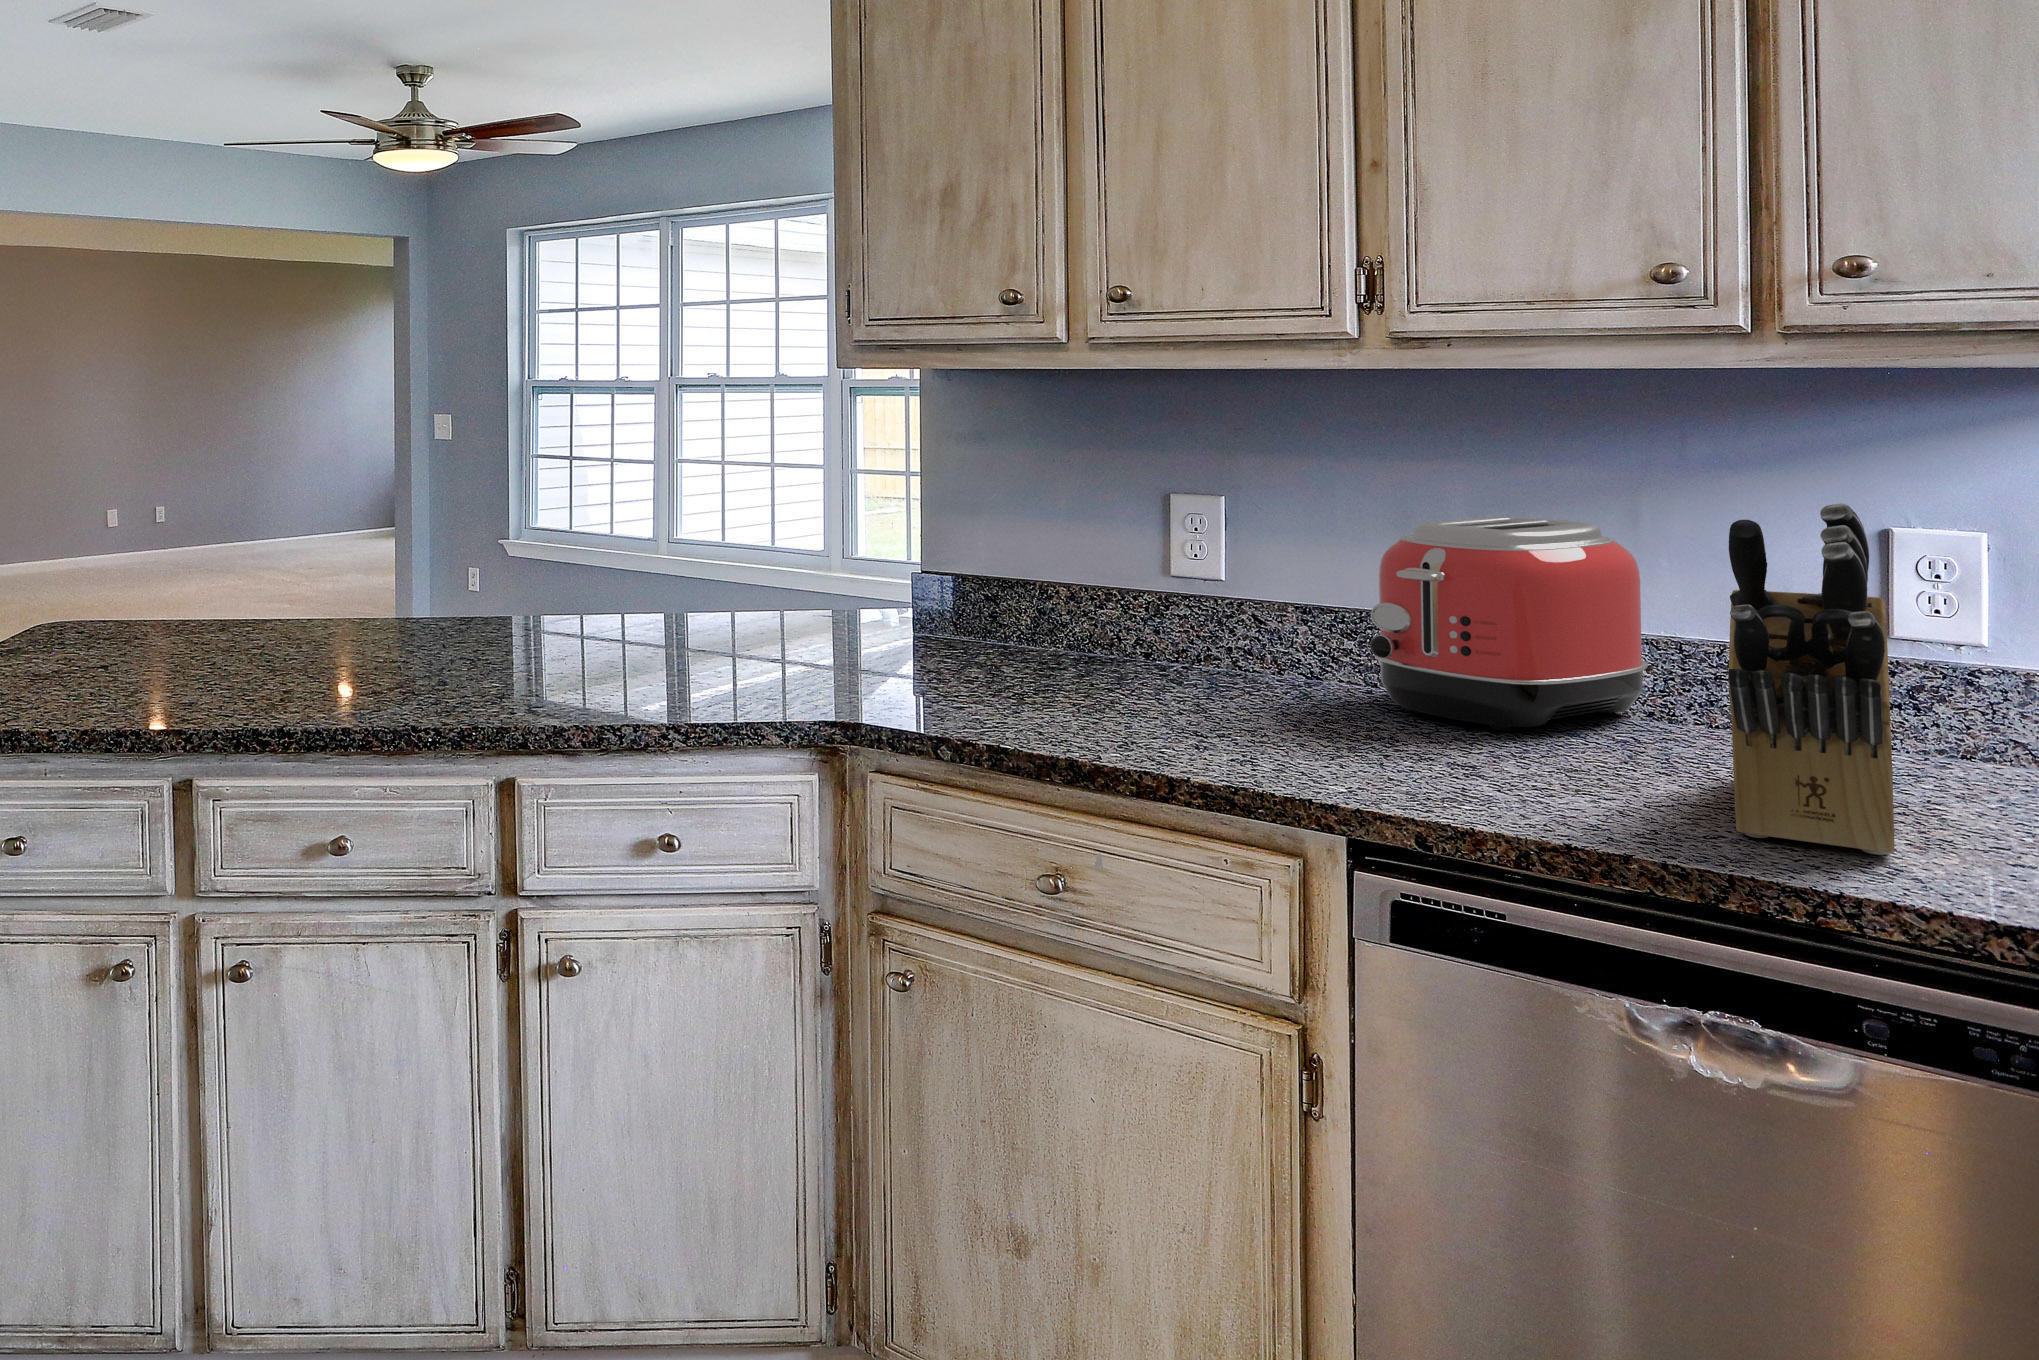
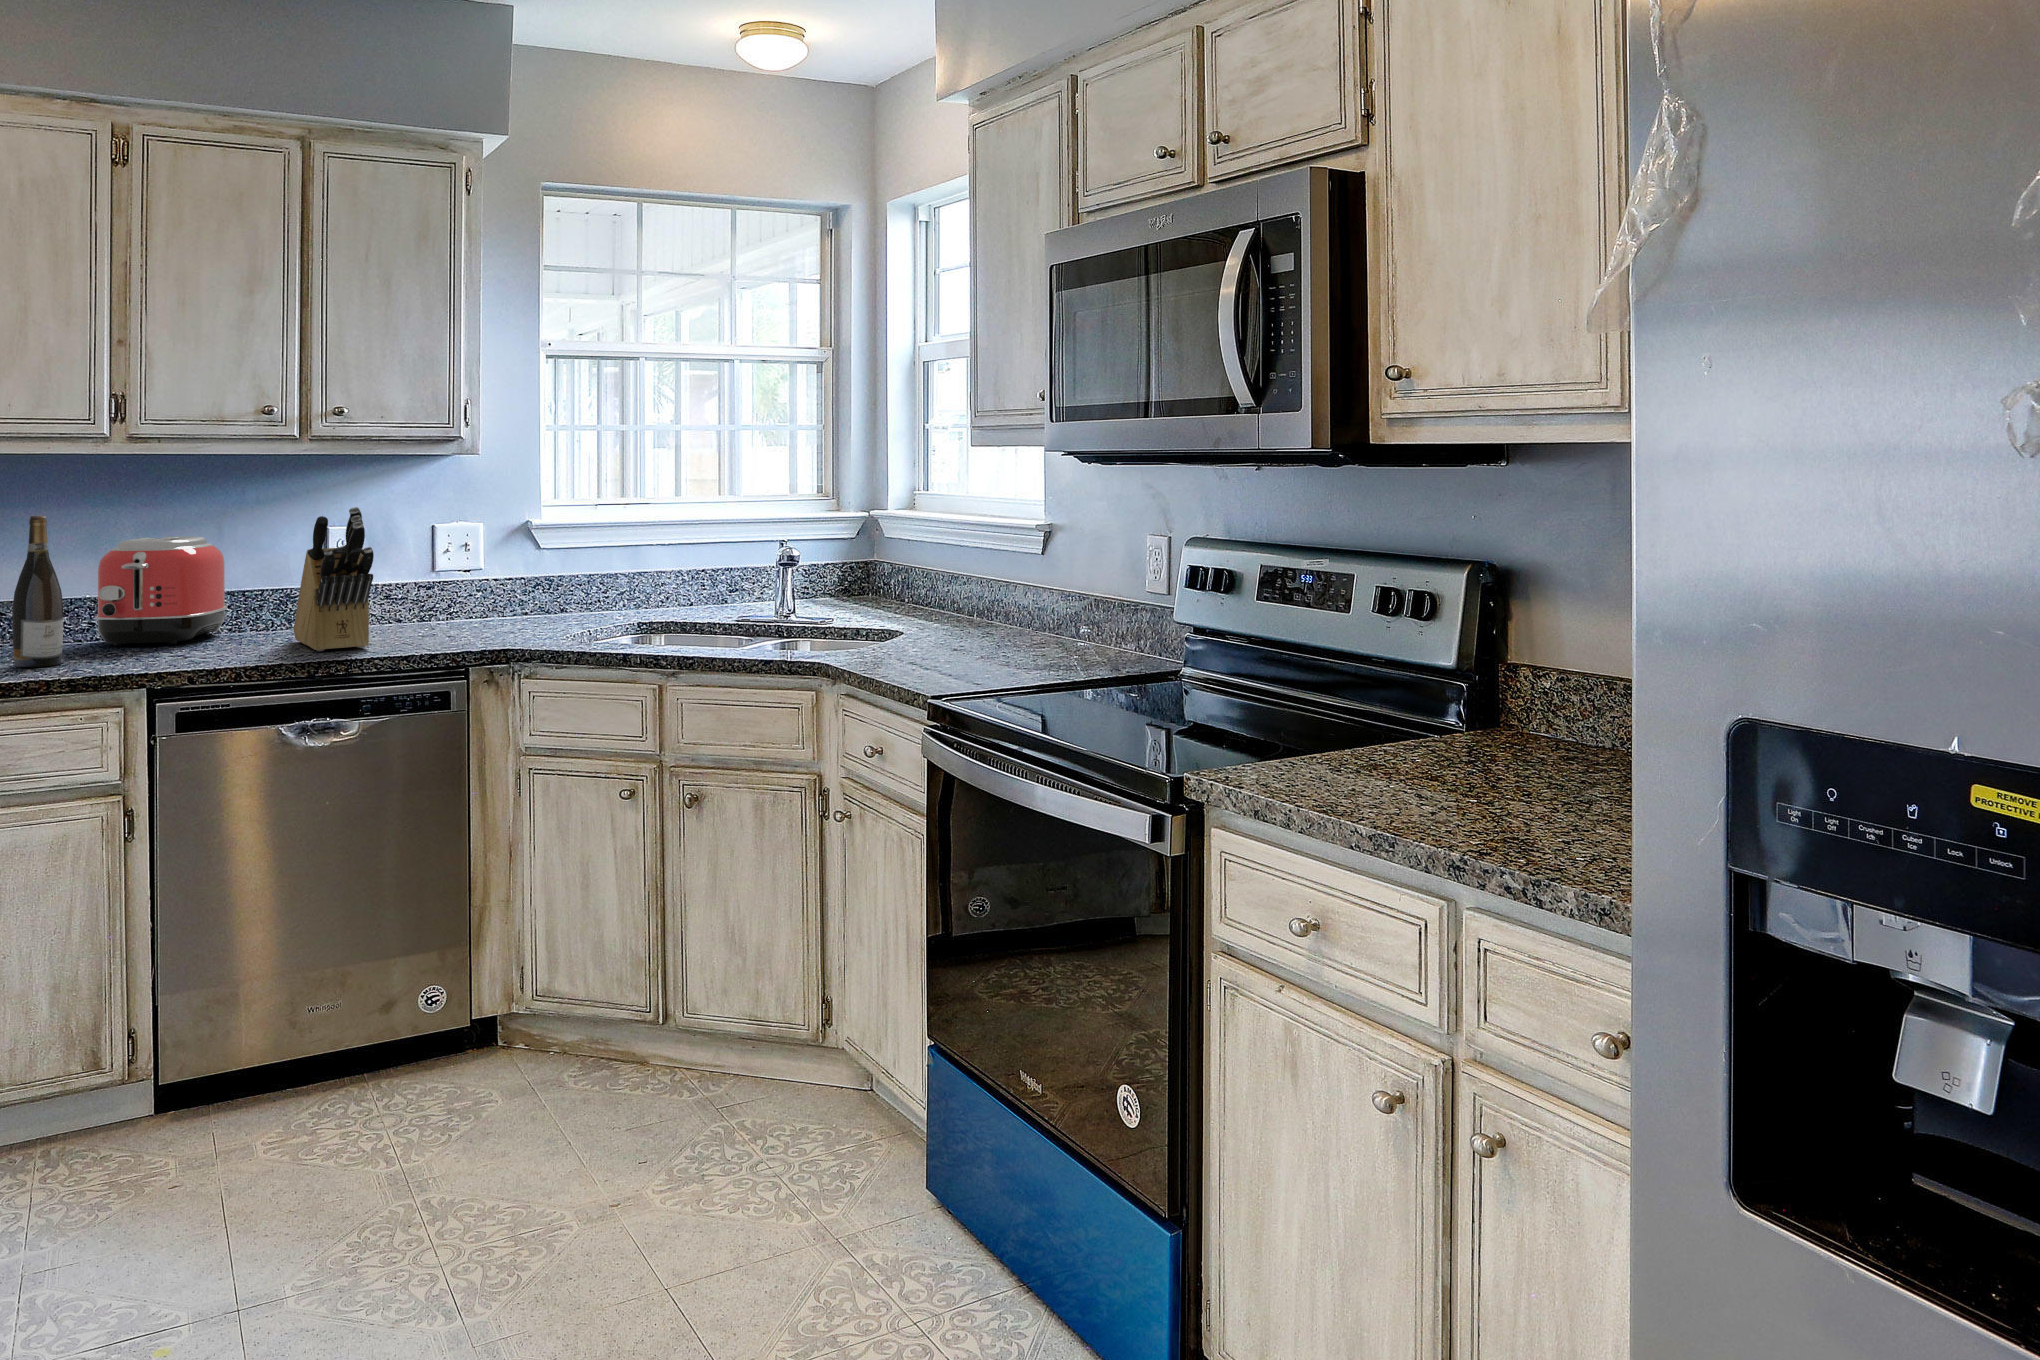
wine bottle: none [1174,478,1254,742] -> present [13,516,63,667]

